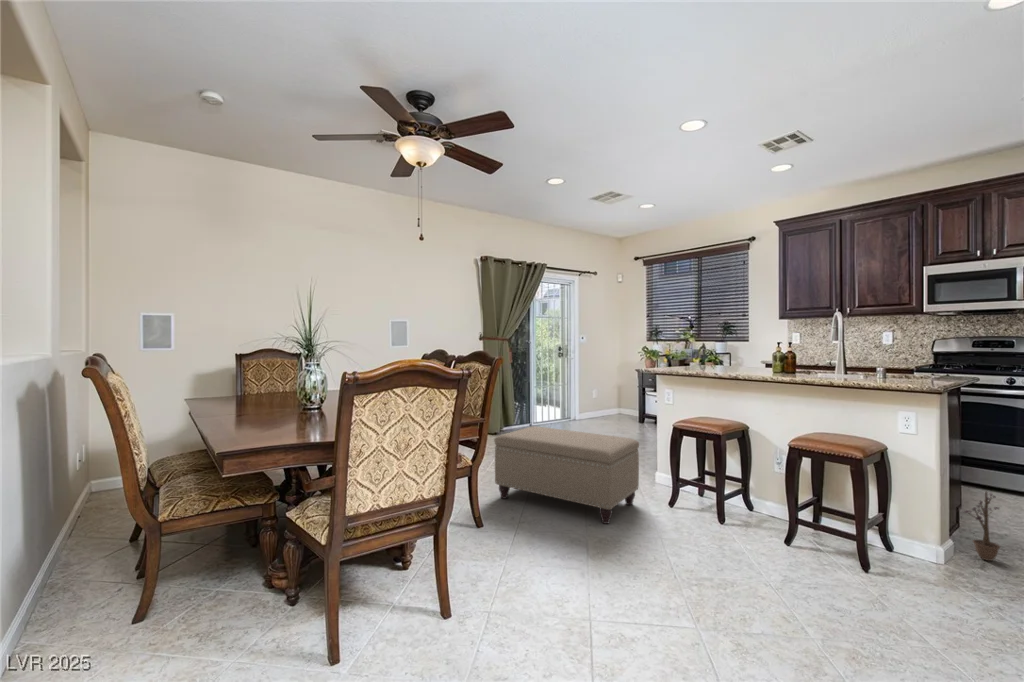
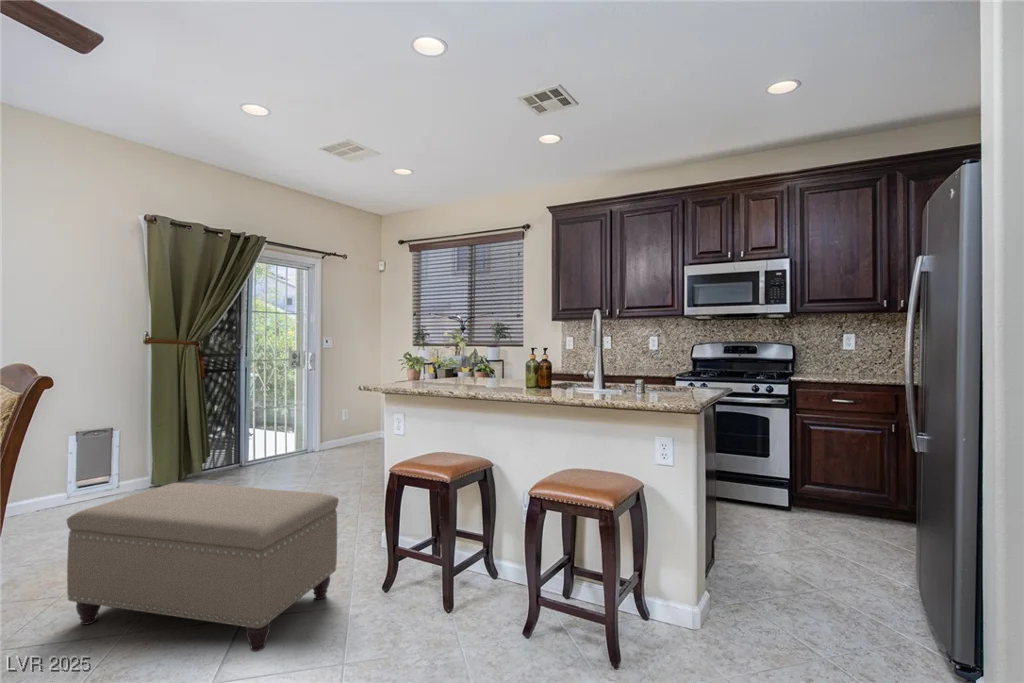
decorative plant: present [964,492,1000,561] -> none [722,530,756,625]

